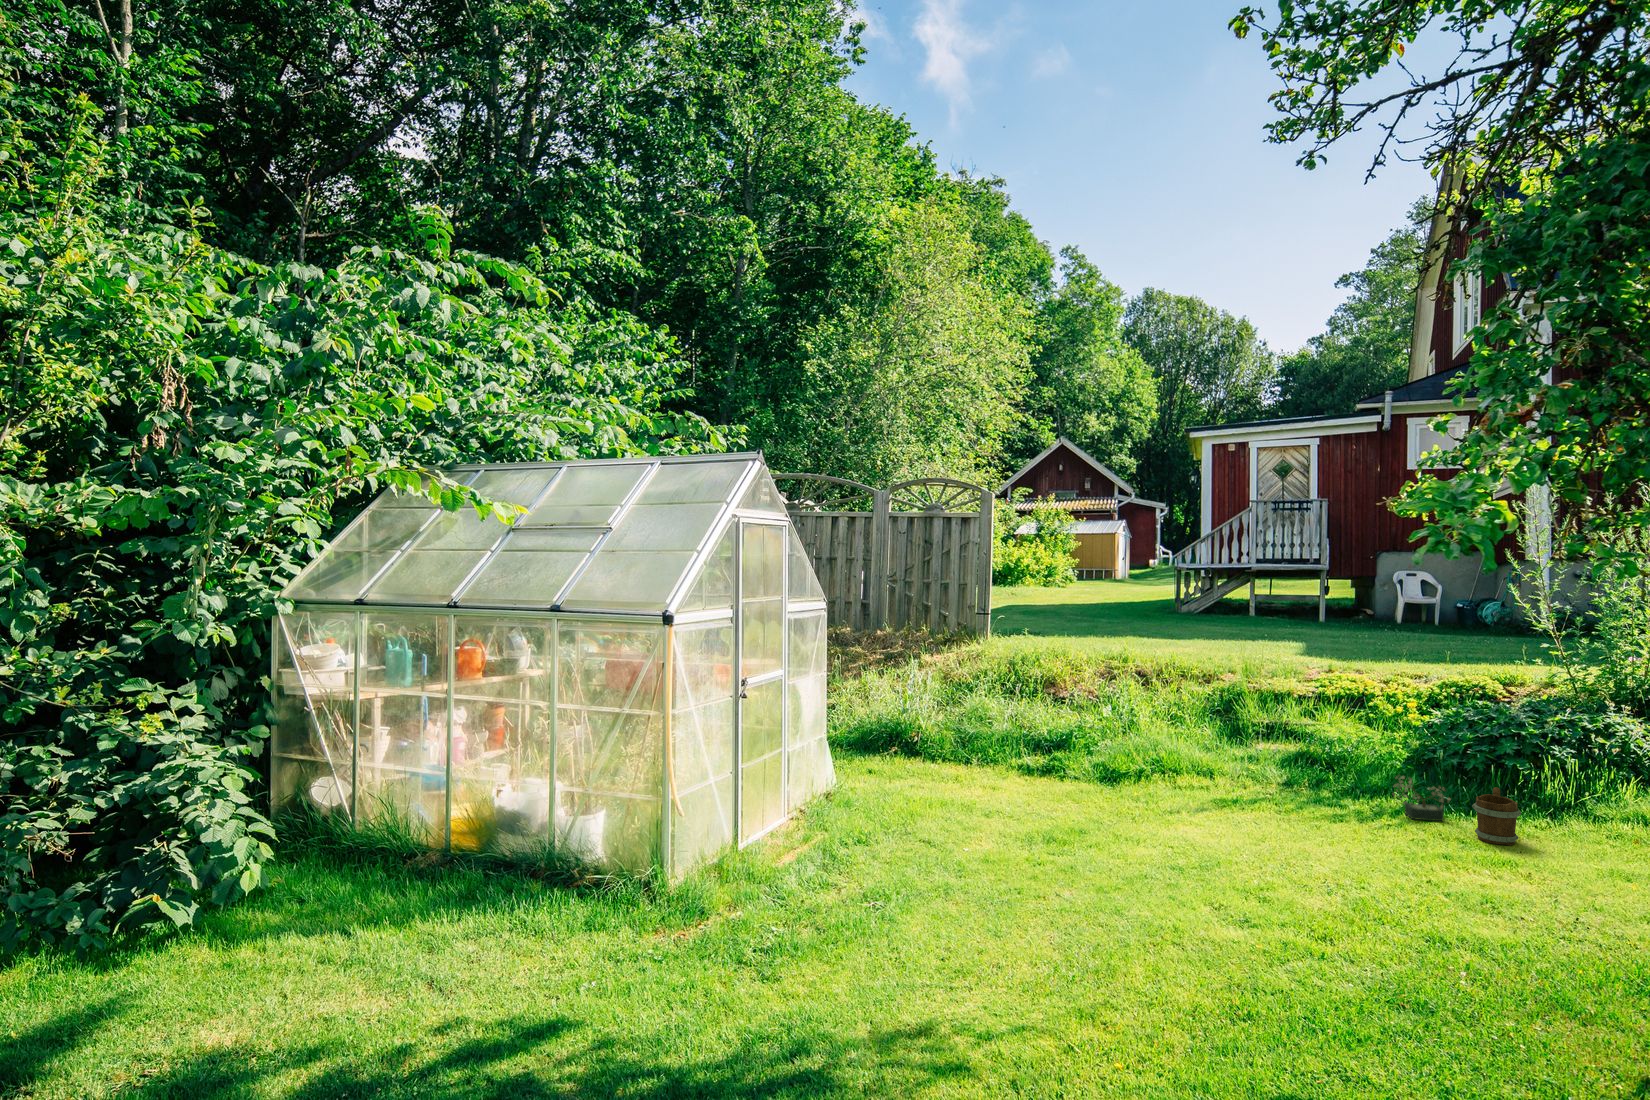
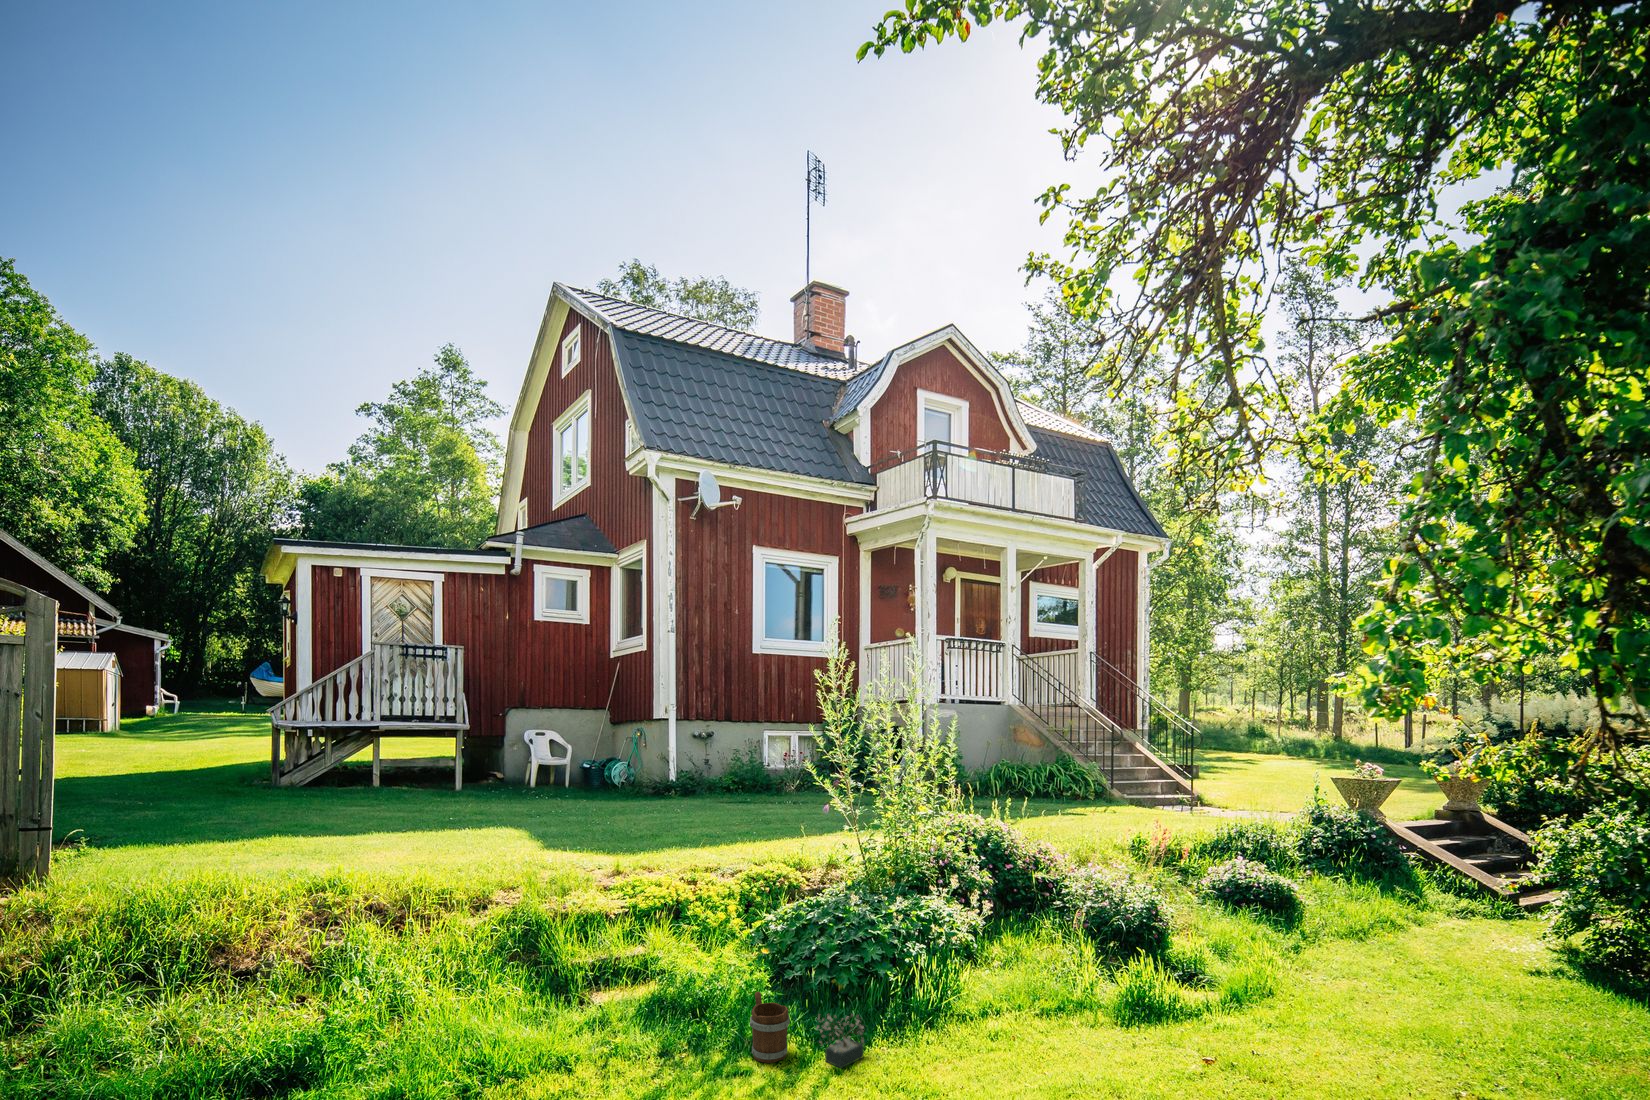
bucket: present [1472,787,1521,846] -> present [750,992,790,1063]

